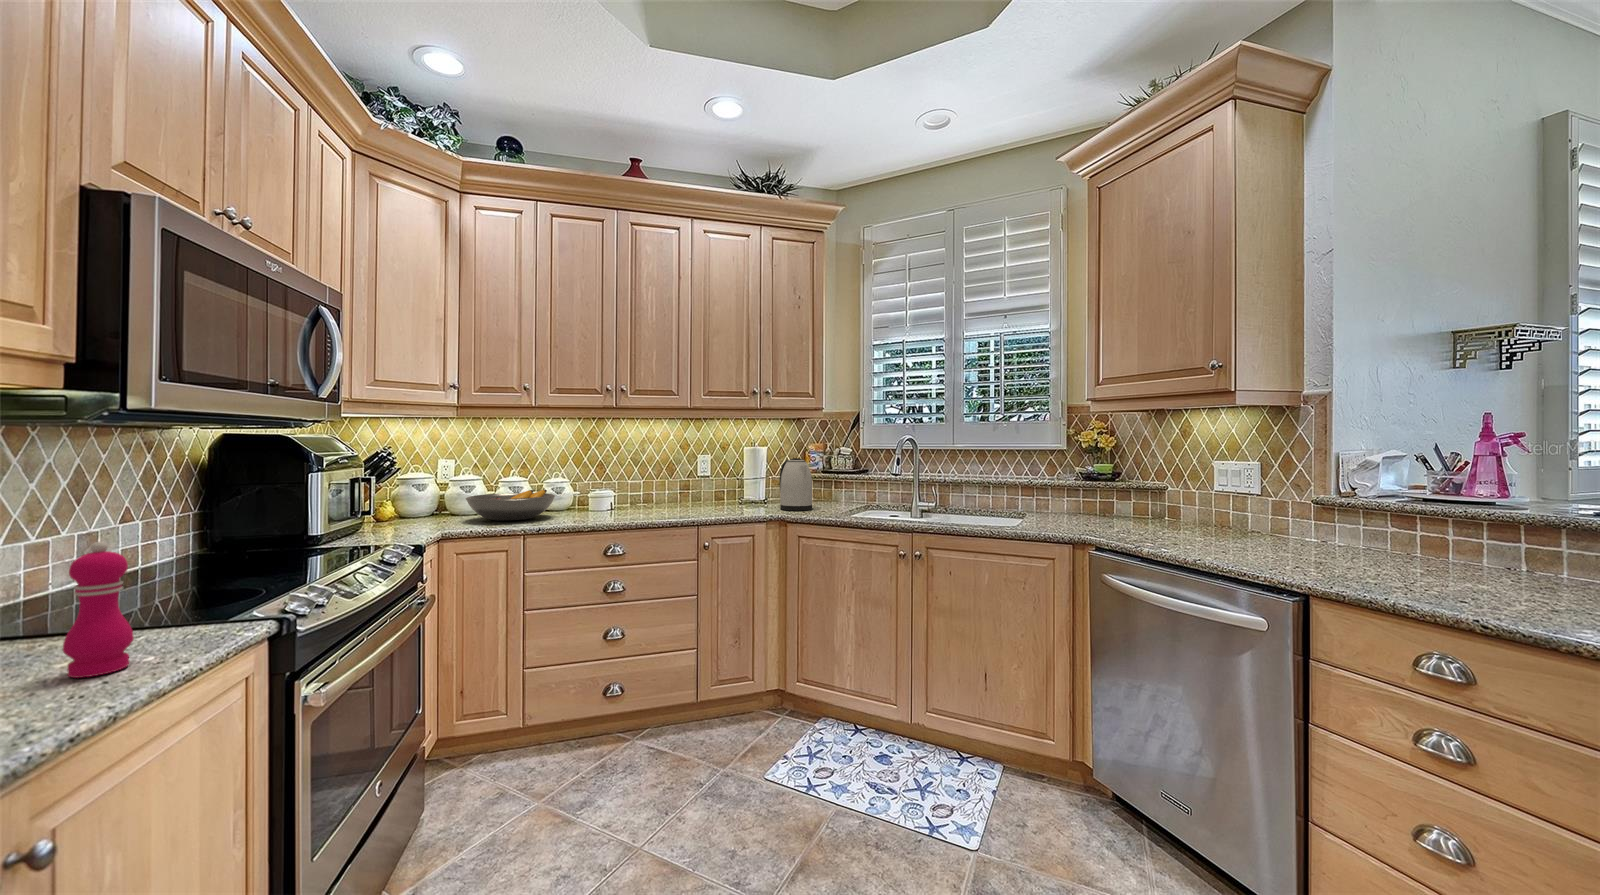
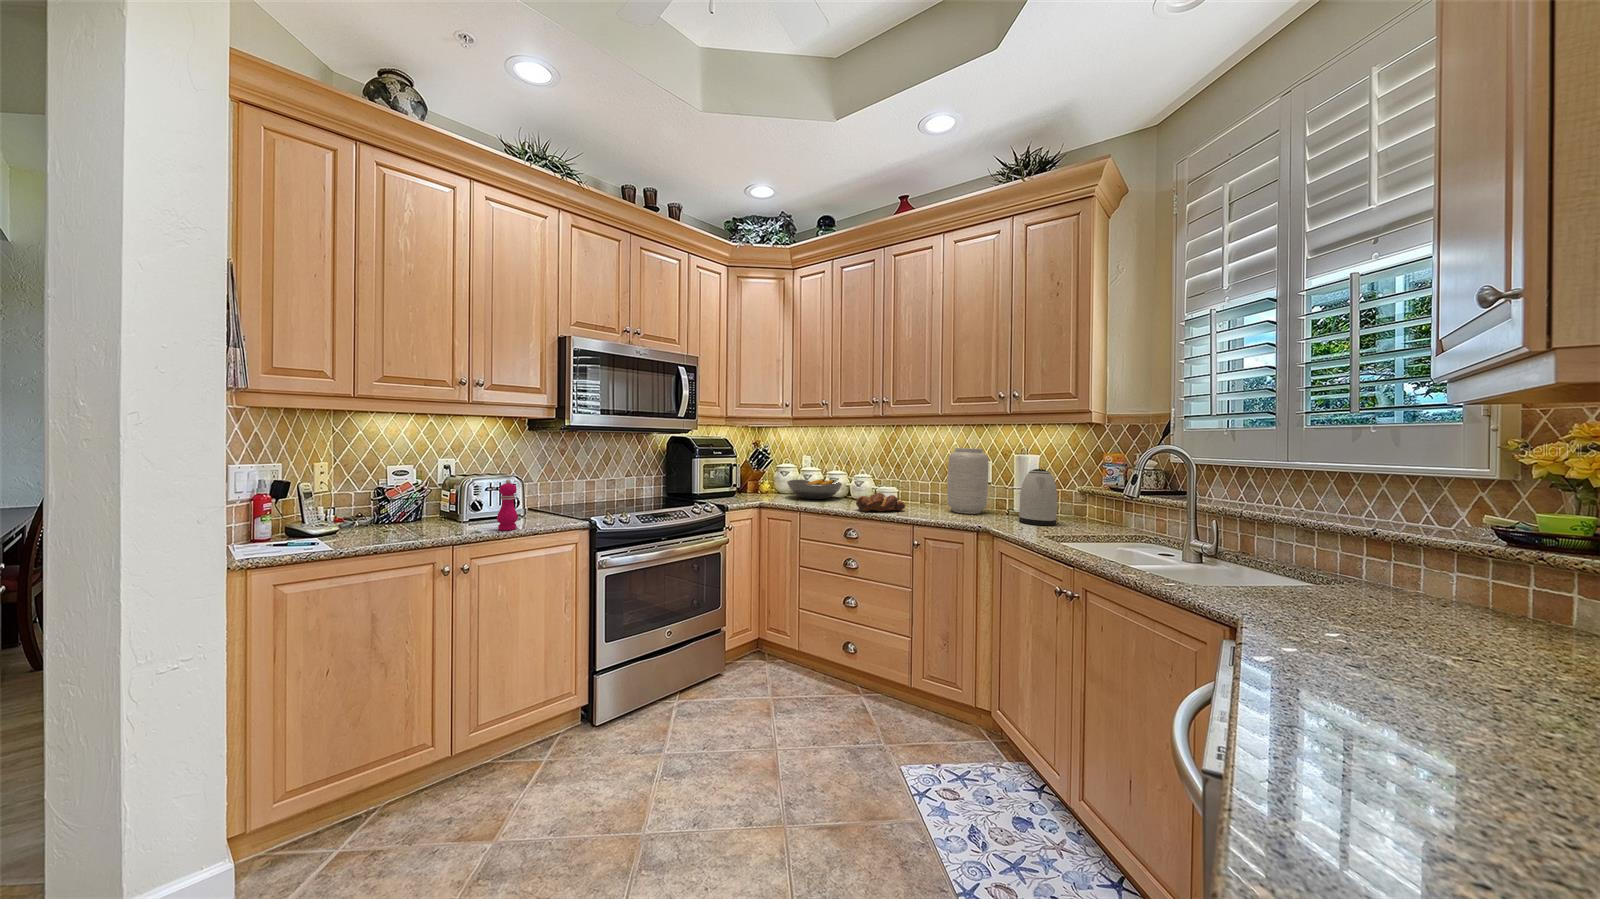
vase: none [699,441,740,511] -> present [947,448,989,514]
bread loaf: none [617,498,670,522] -> present [856,493,905,511]

